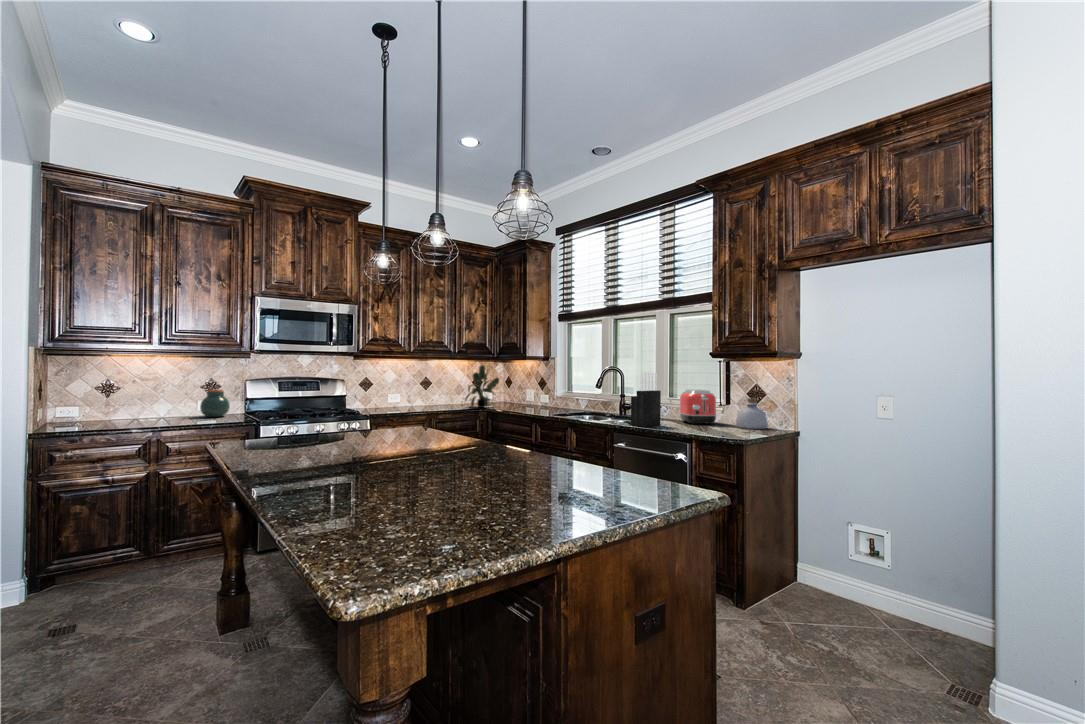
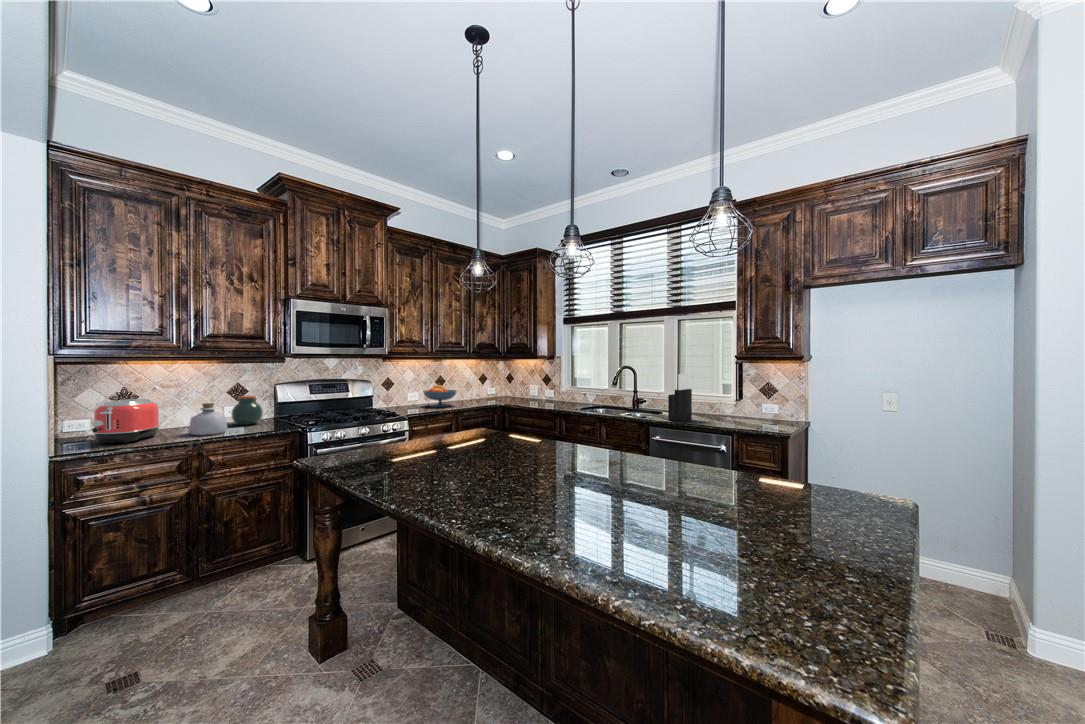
potted plant: present [465,365,499,408] -> none [483,364,514,404]
fruit bowl: none [400,386,436,409] -> present [423,385,457,407]
toaster: present [680,390,716,424] -> present [92,399,160,444]
bottle: present [736,398,768,429] -> present [189,403,228,435]

